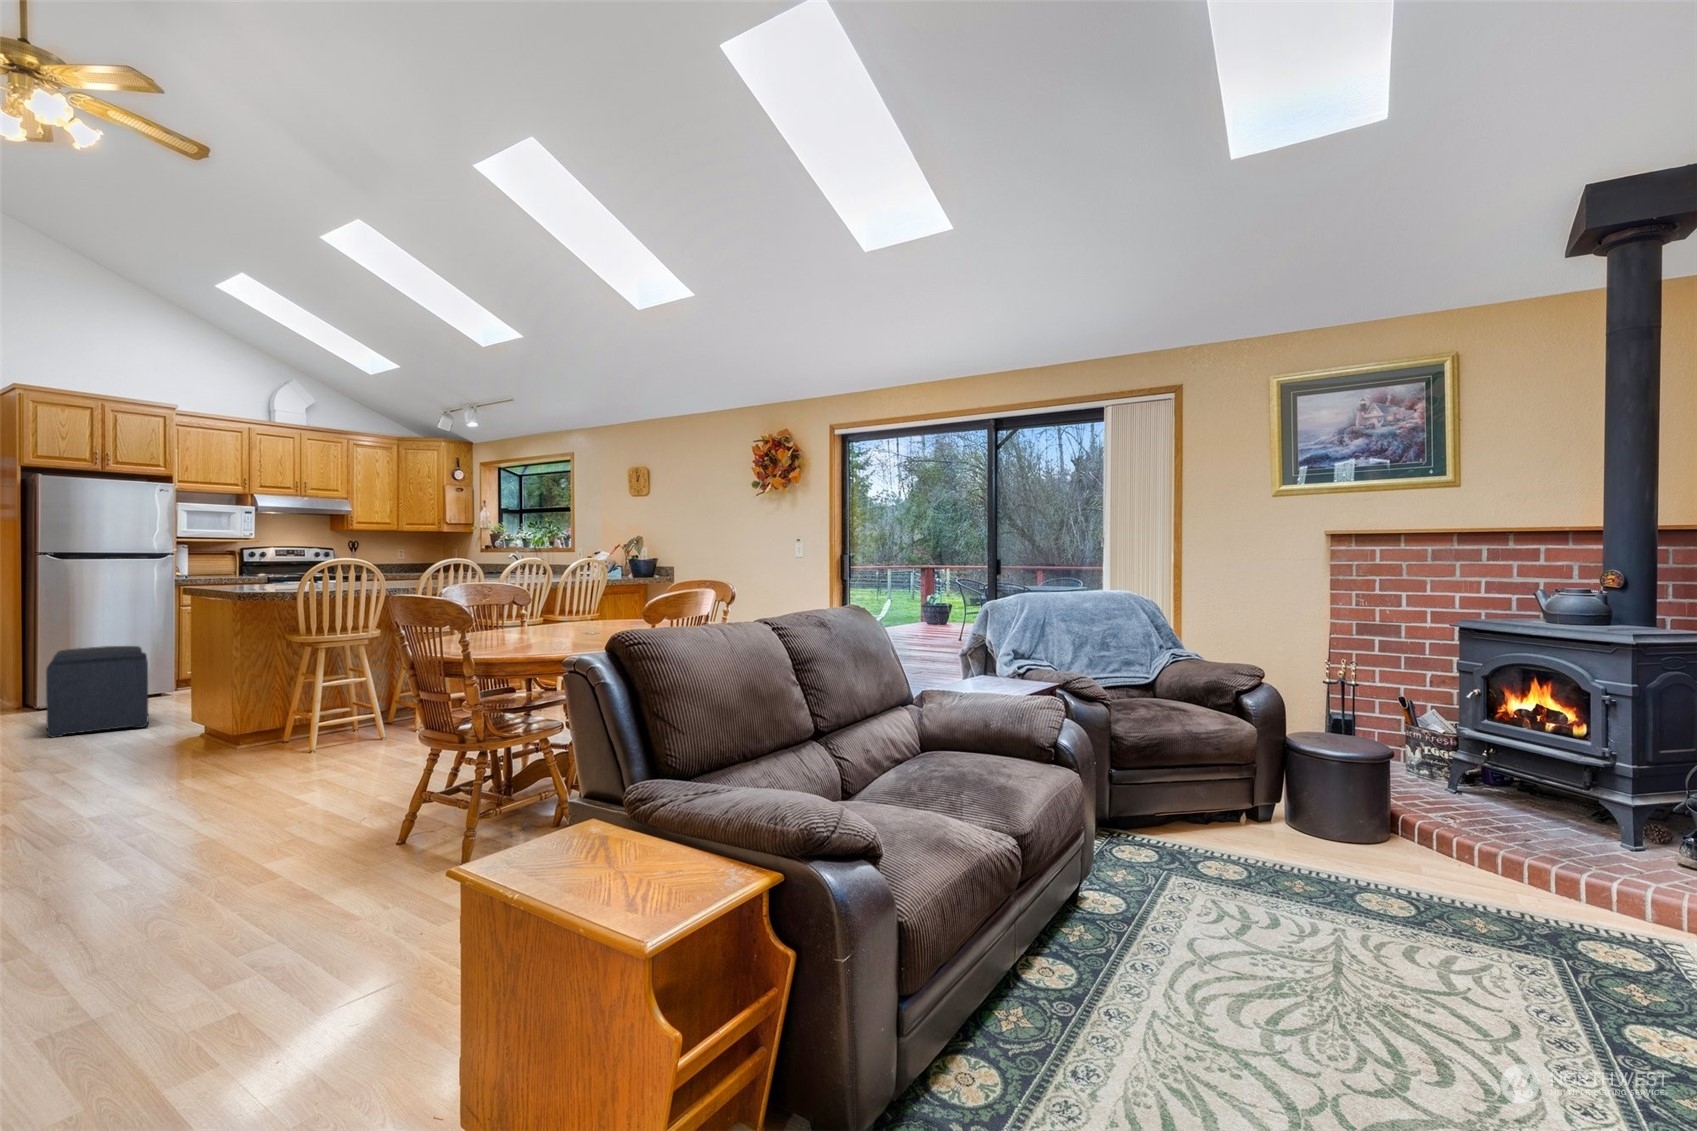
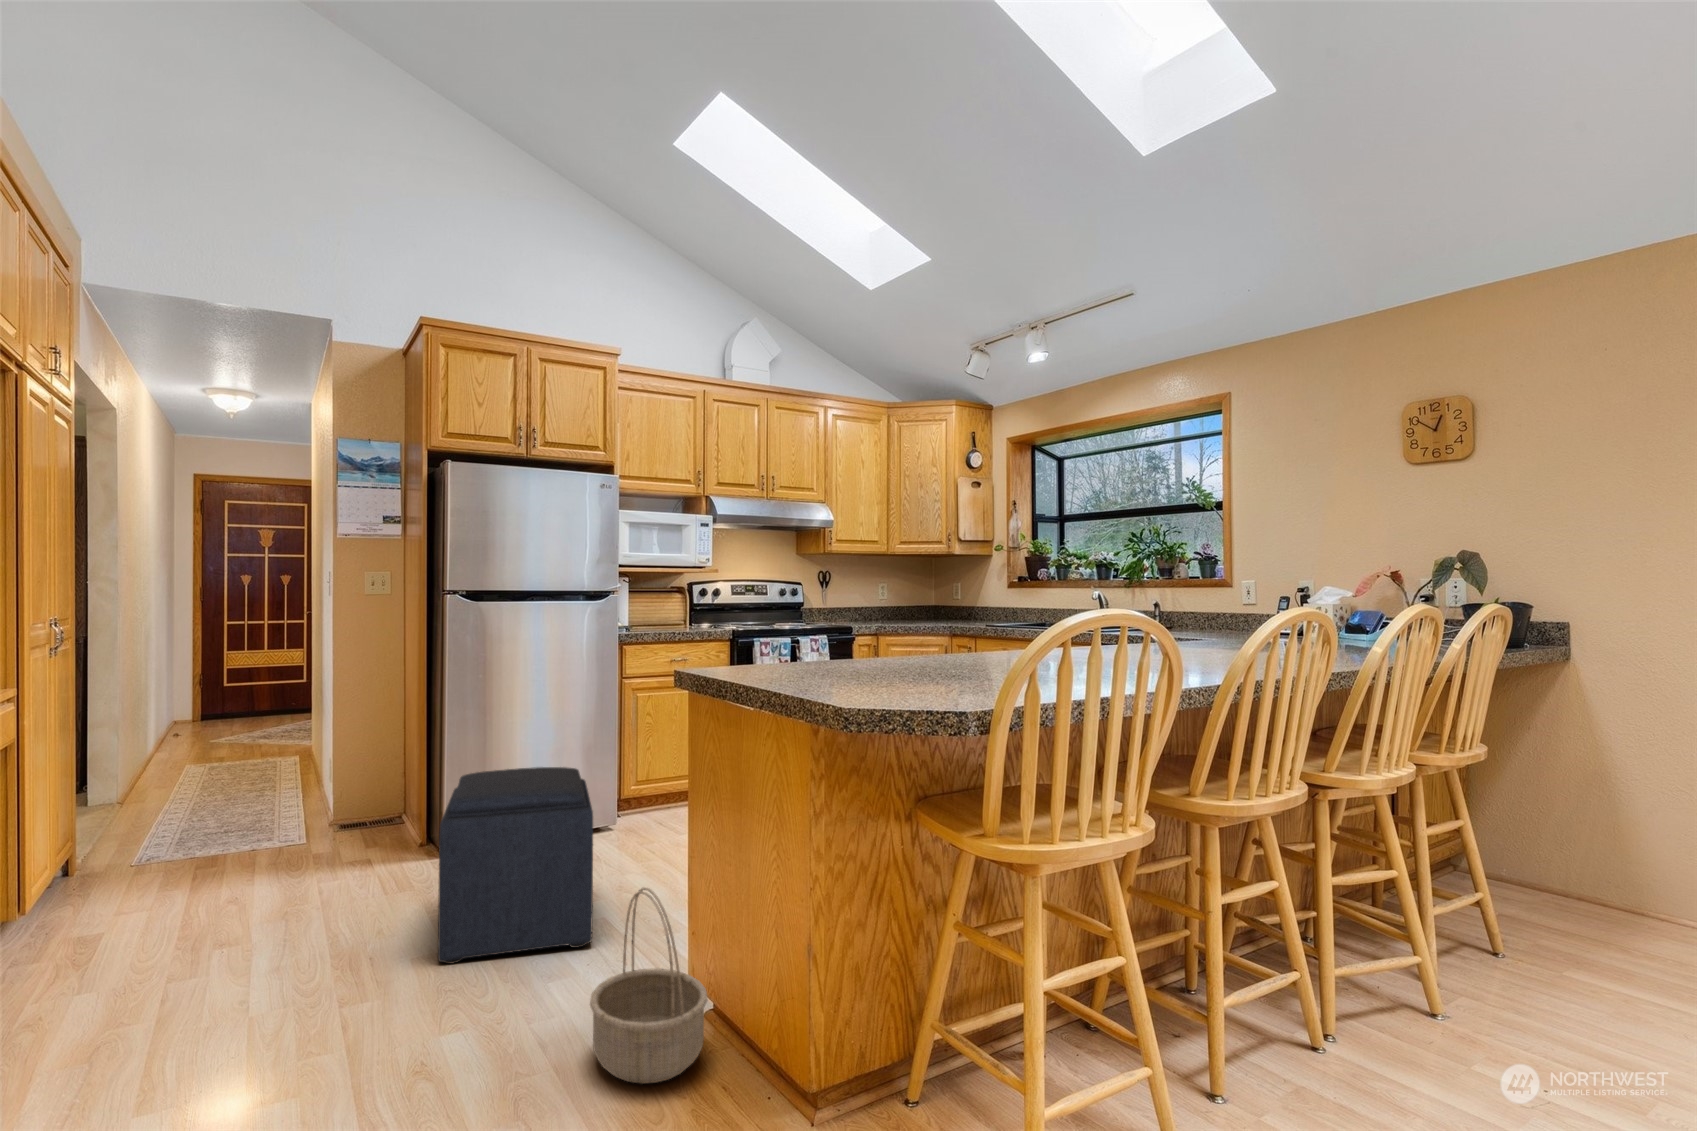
basket: none [139,676,204,751] -> present [590,887,707,1084]

